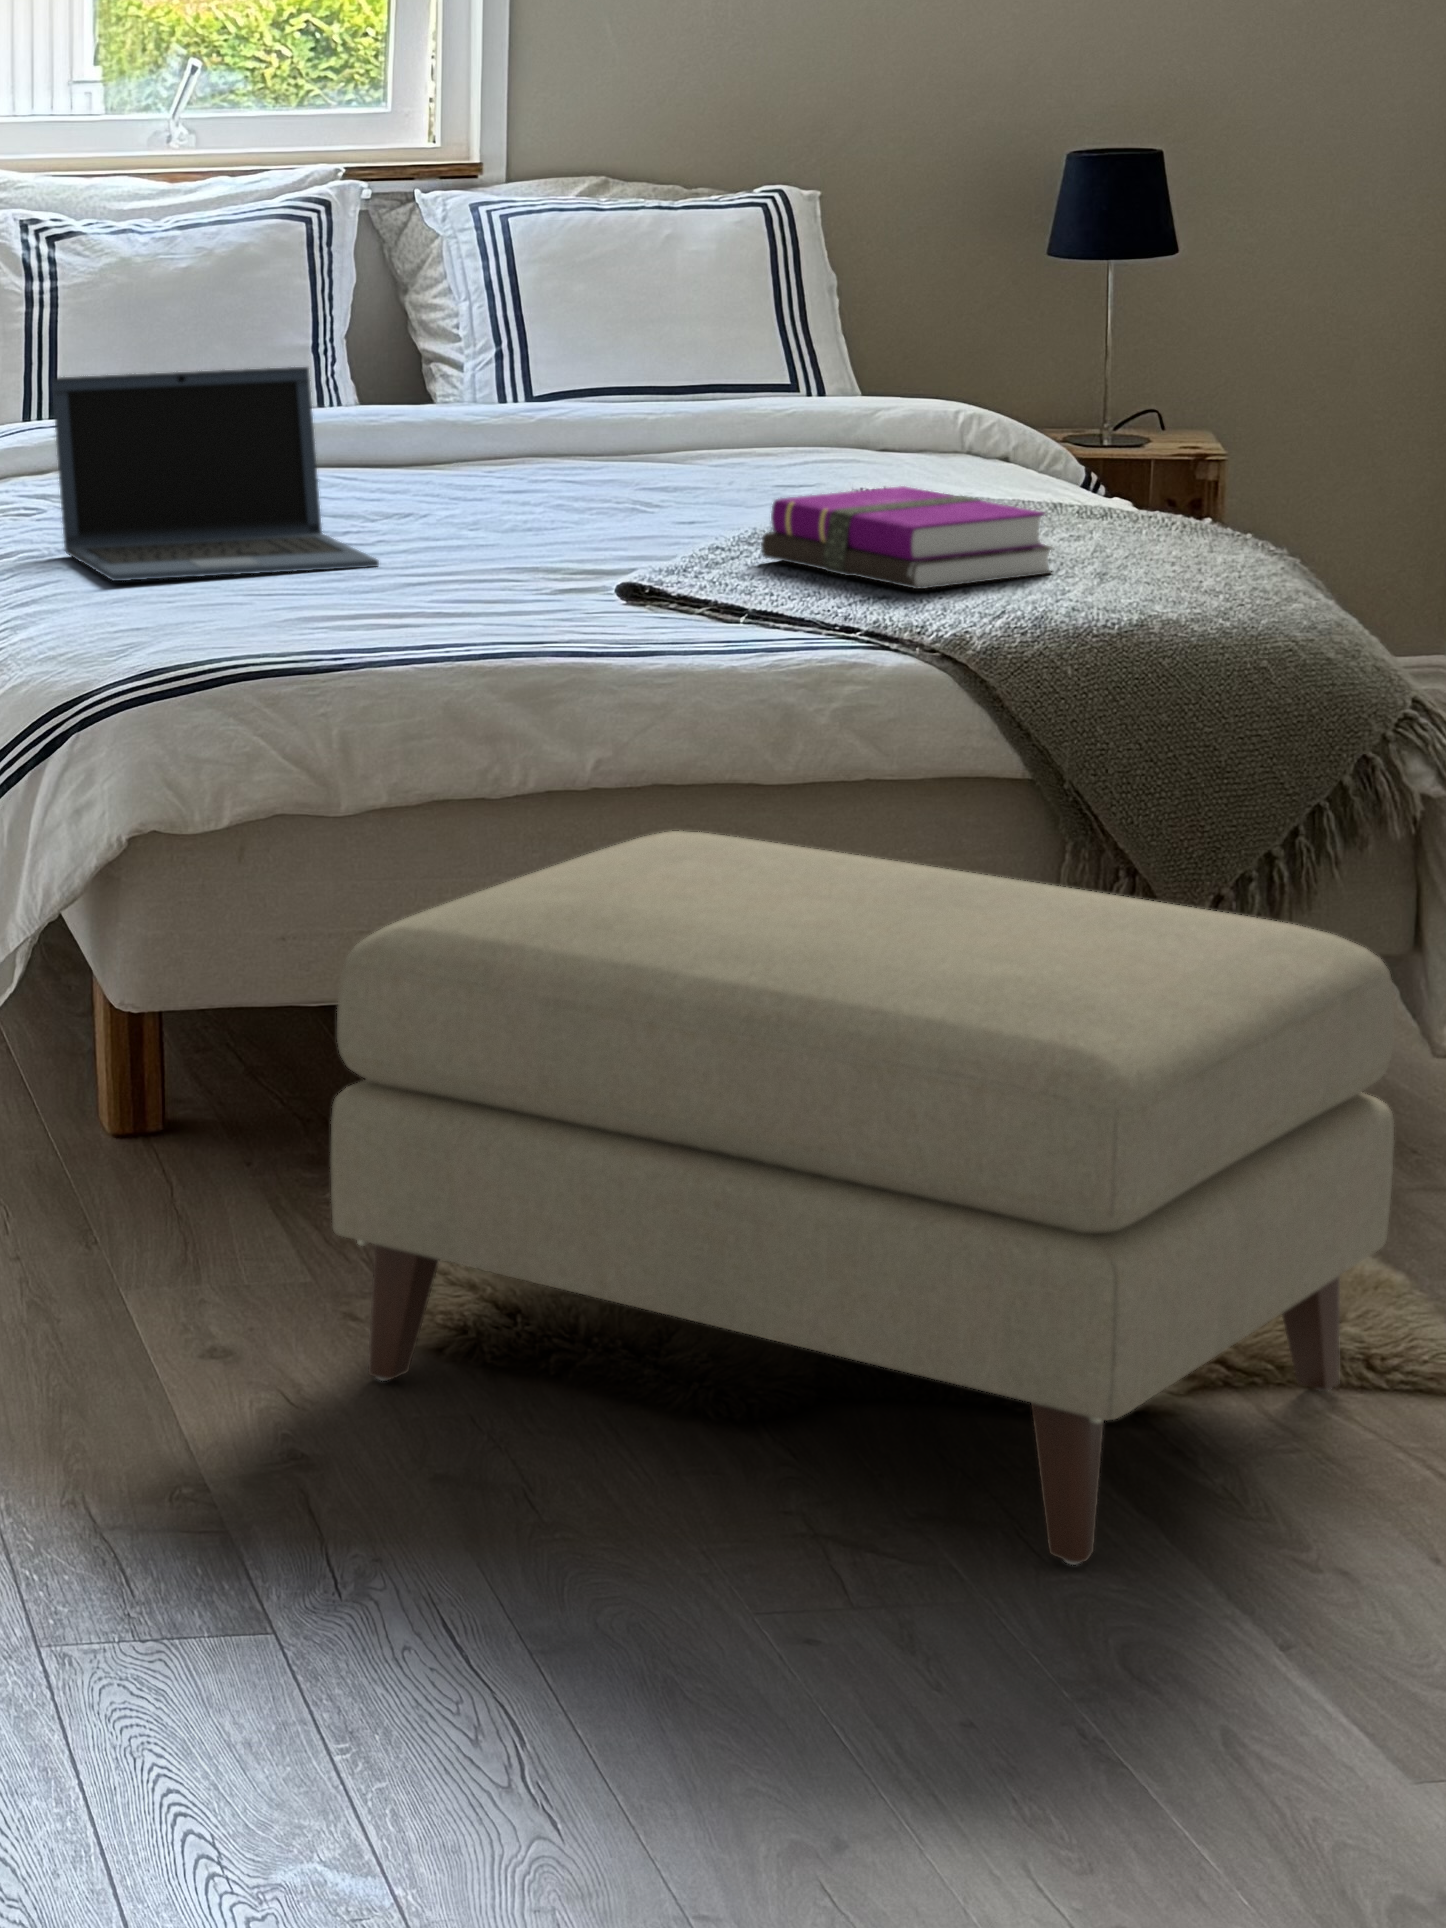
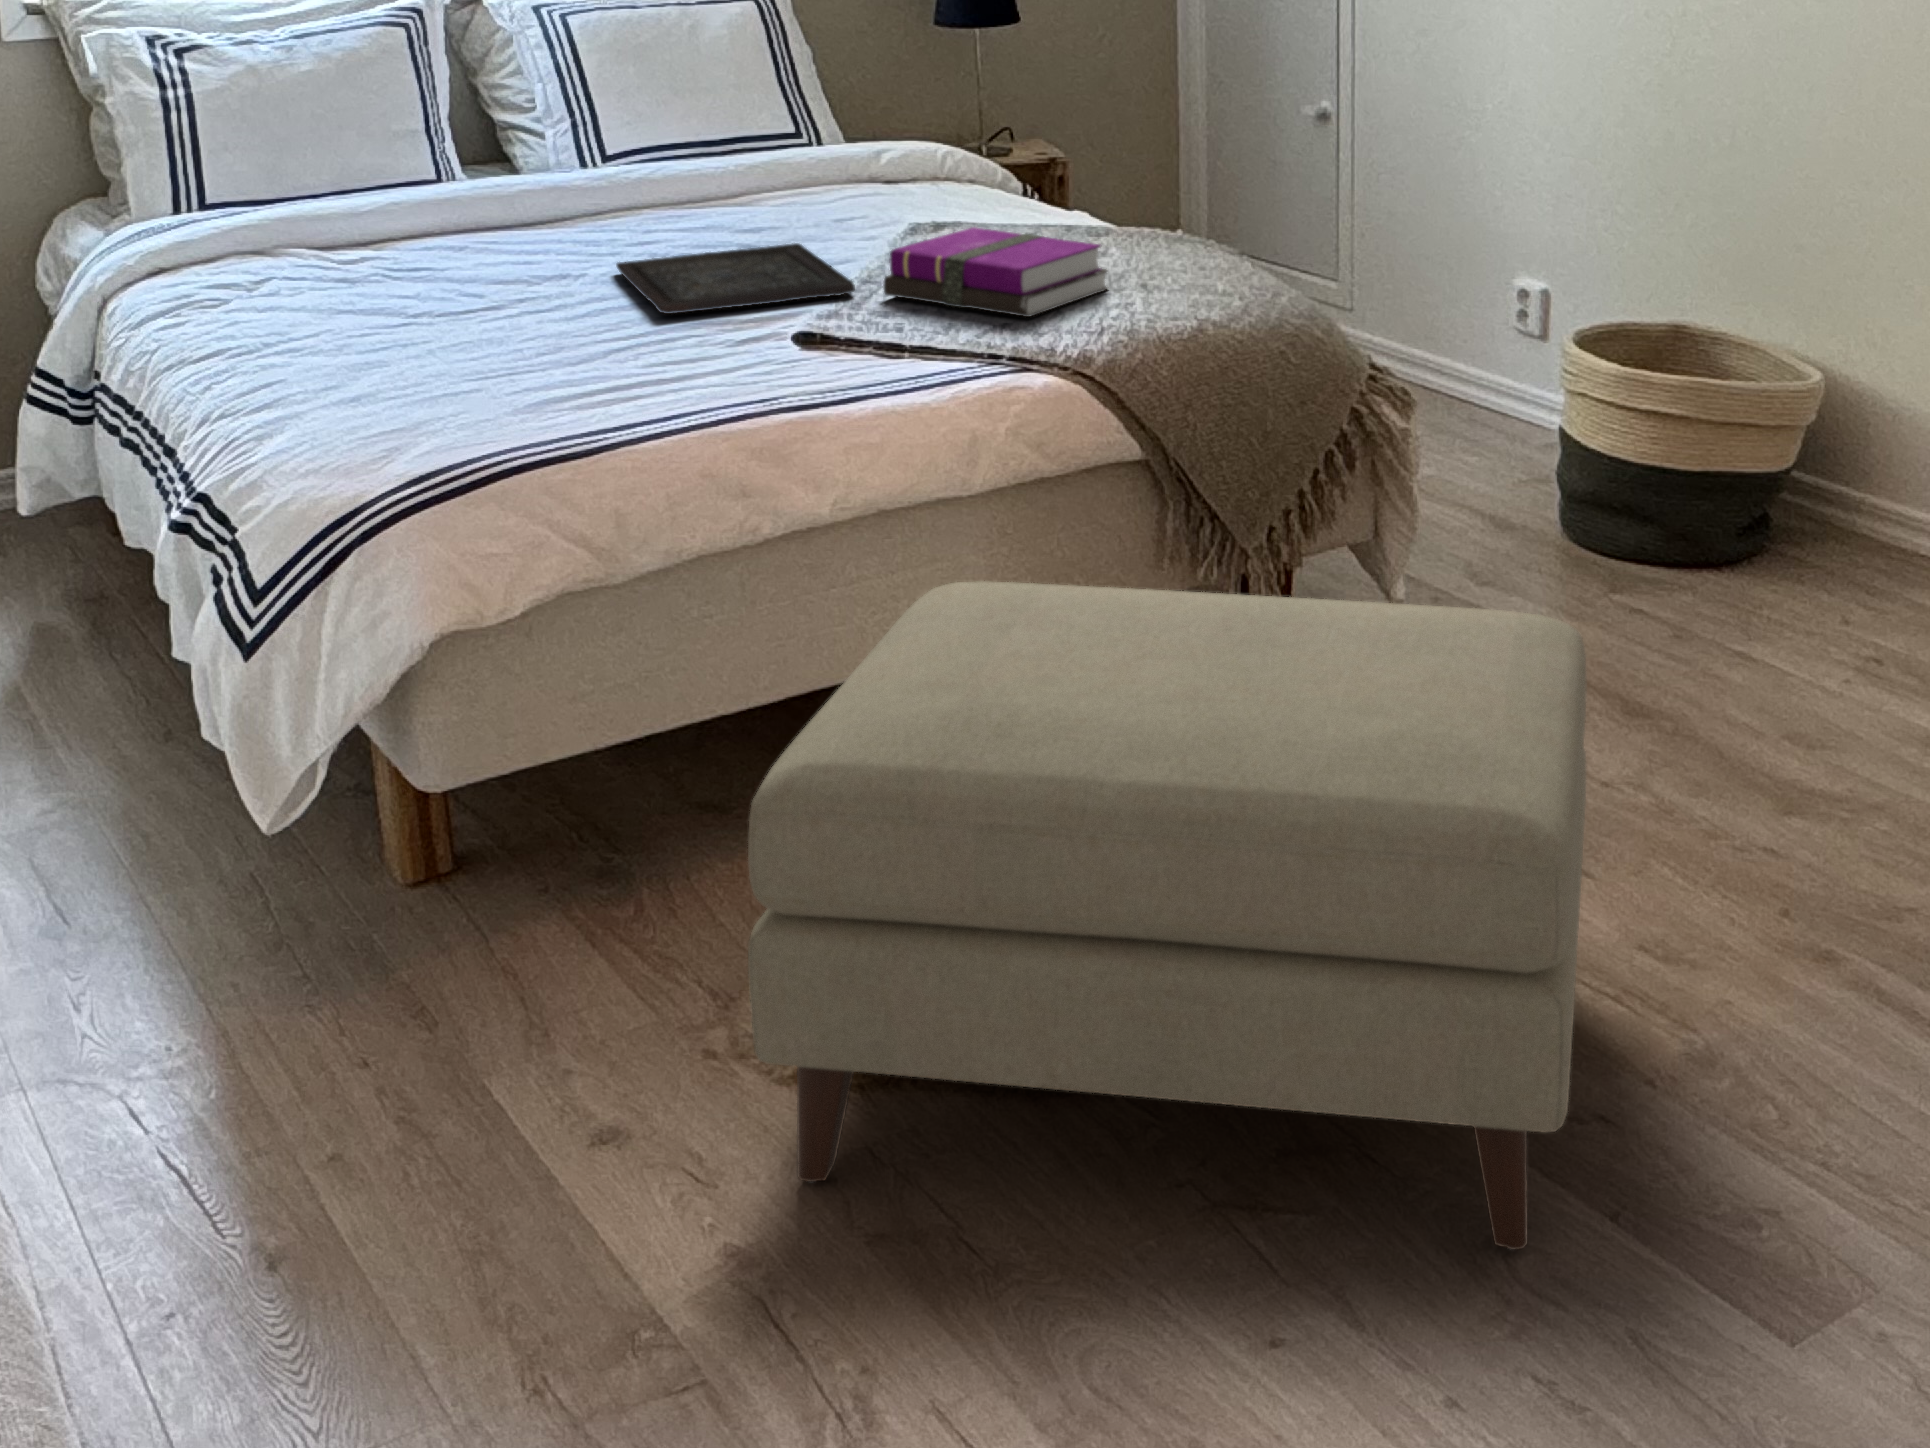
laptop: present [52,367,379,581] -> none [242,165,571,380]
tray: none [471,500,731,555] -> present [616,243,855,314]

